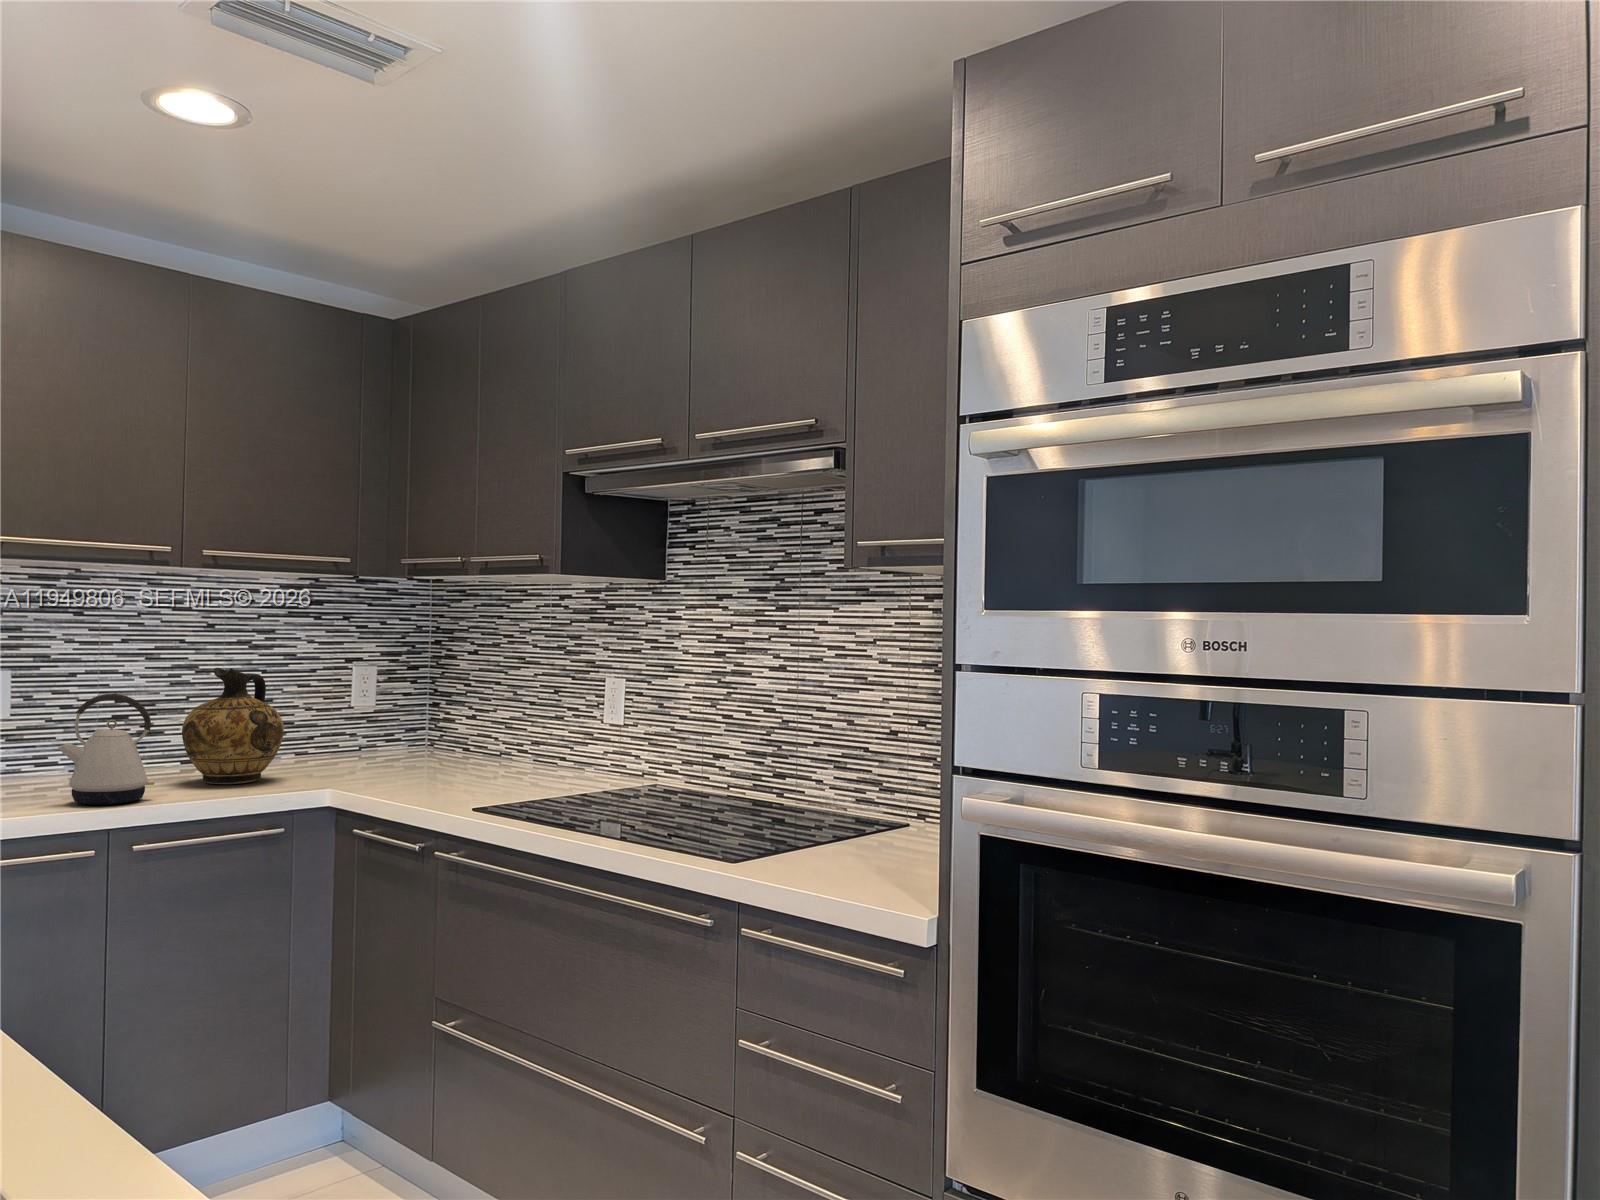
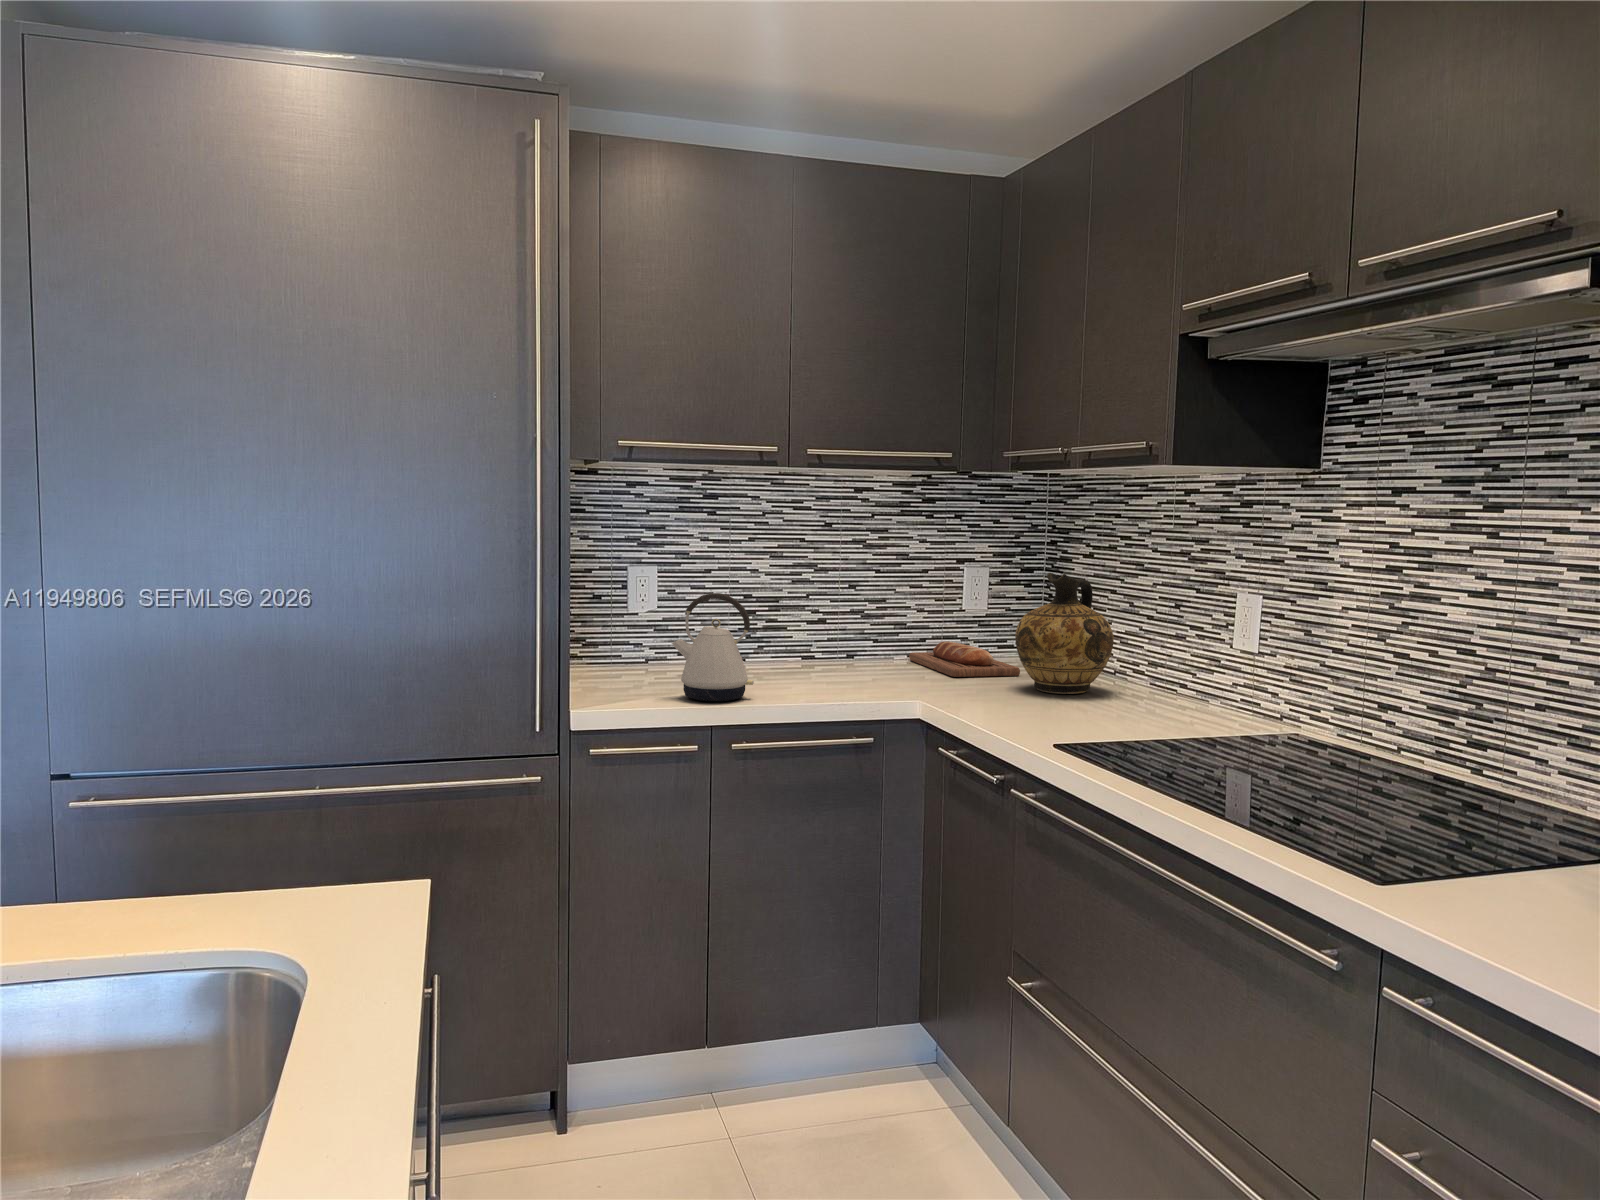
ceramic jug: present [182,668,284,784] -> present [1015,573,1114,694]
bread loaf: none [298,737,415,768] -> present [909,641,1020,677]

